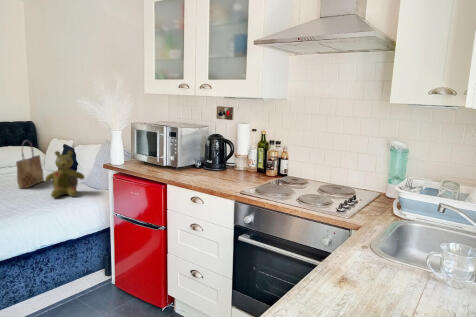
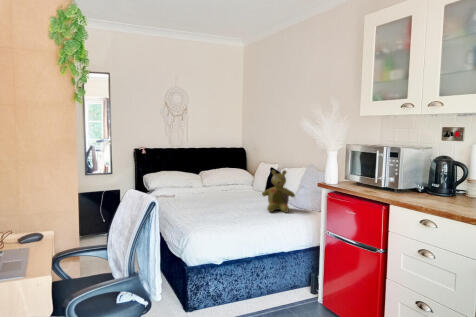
tote bag: present [16,141,44,188] -> none [238,161,257,202]

